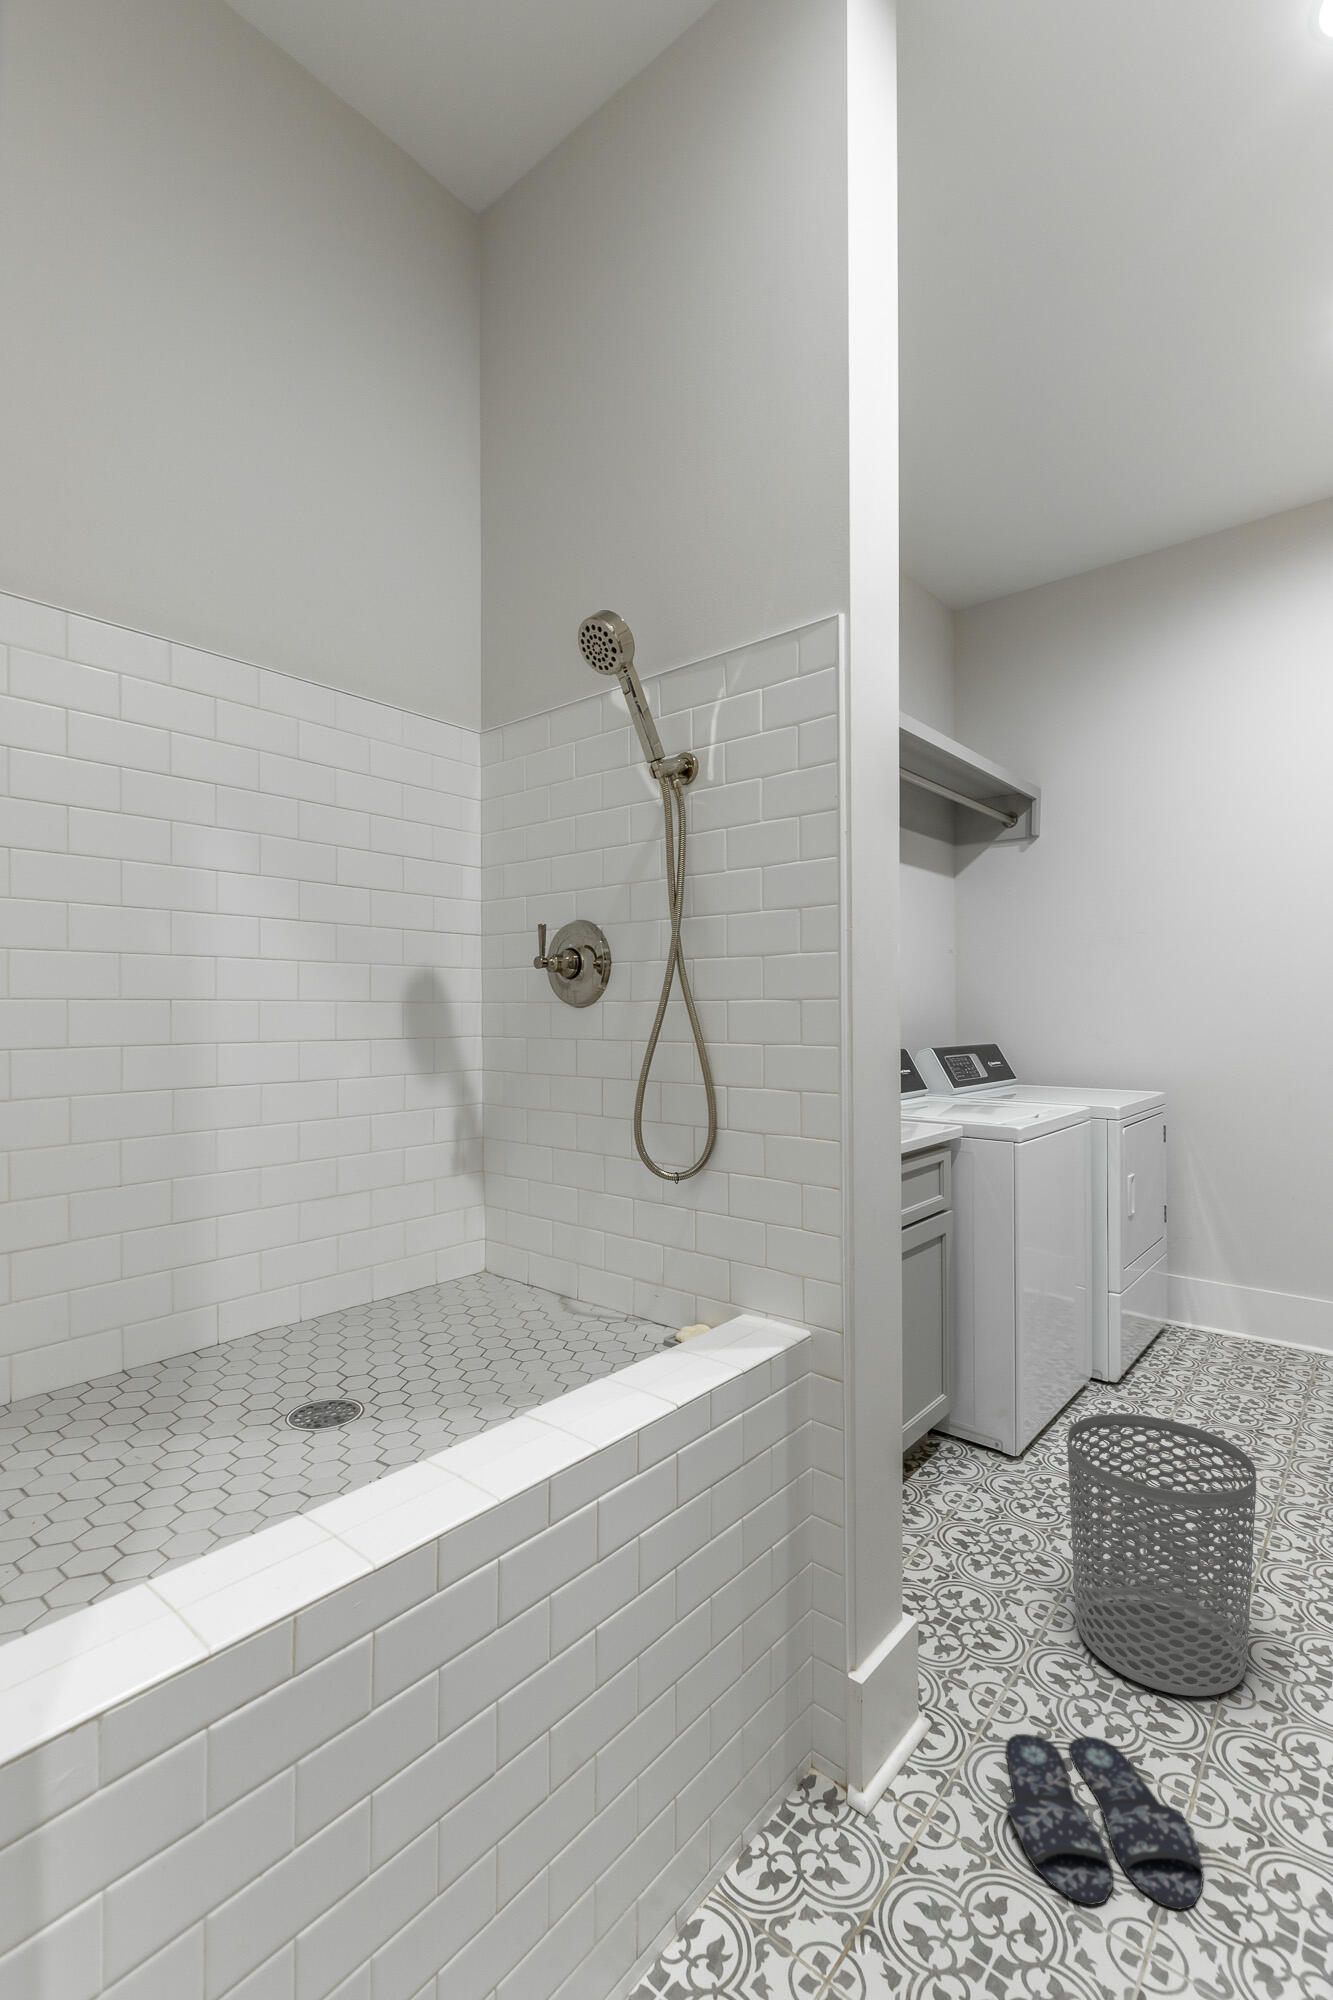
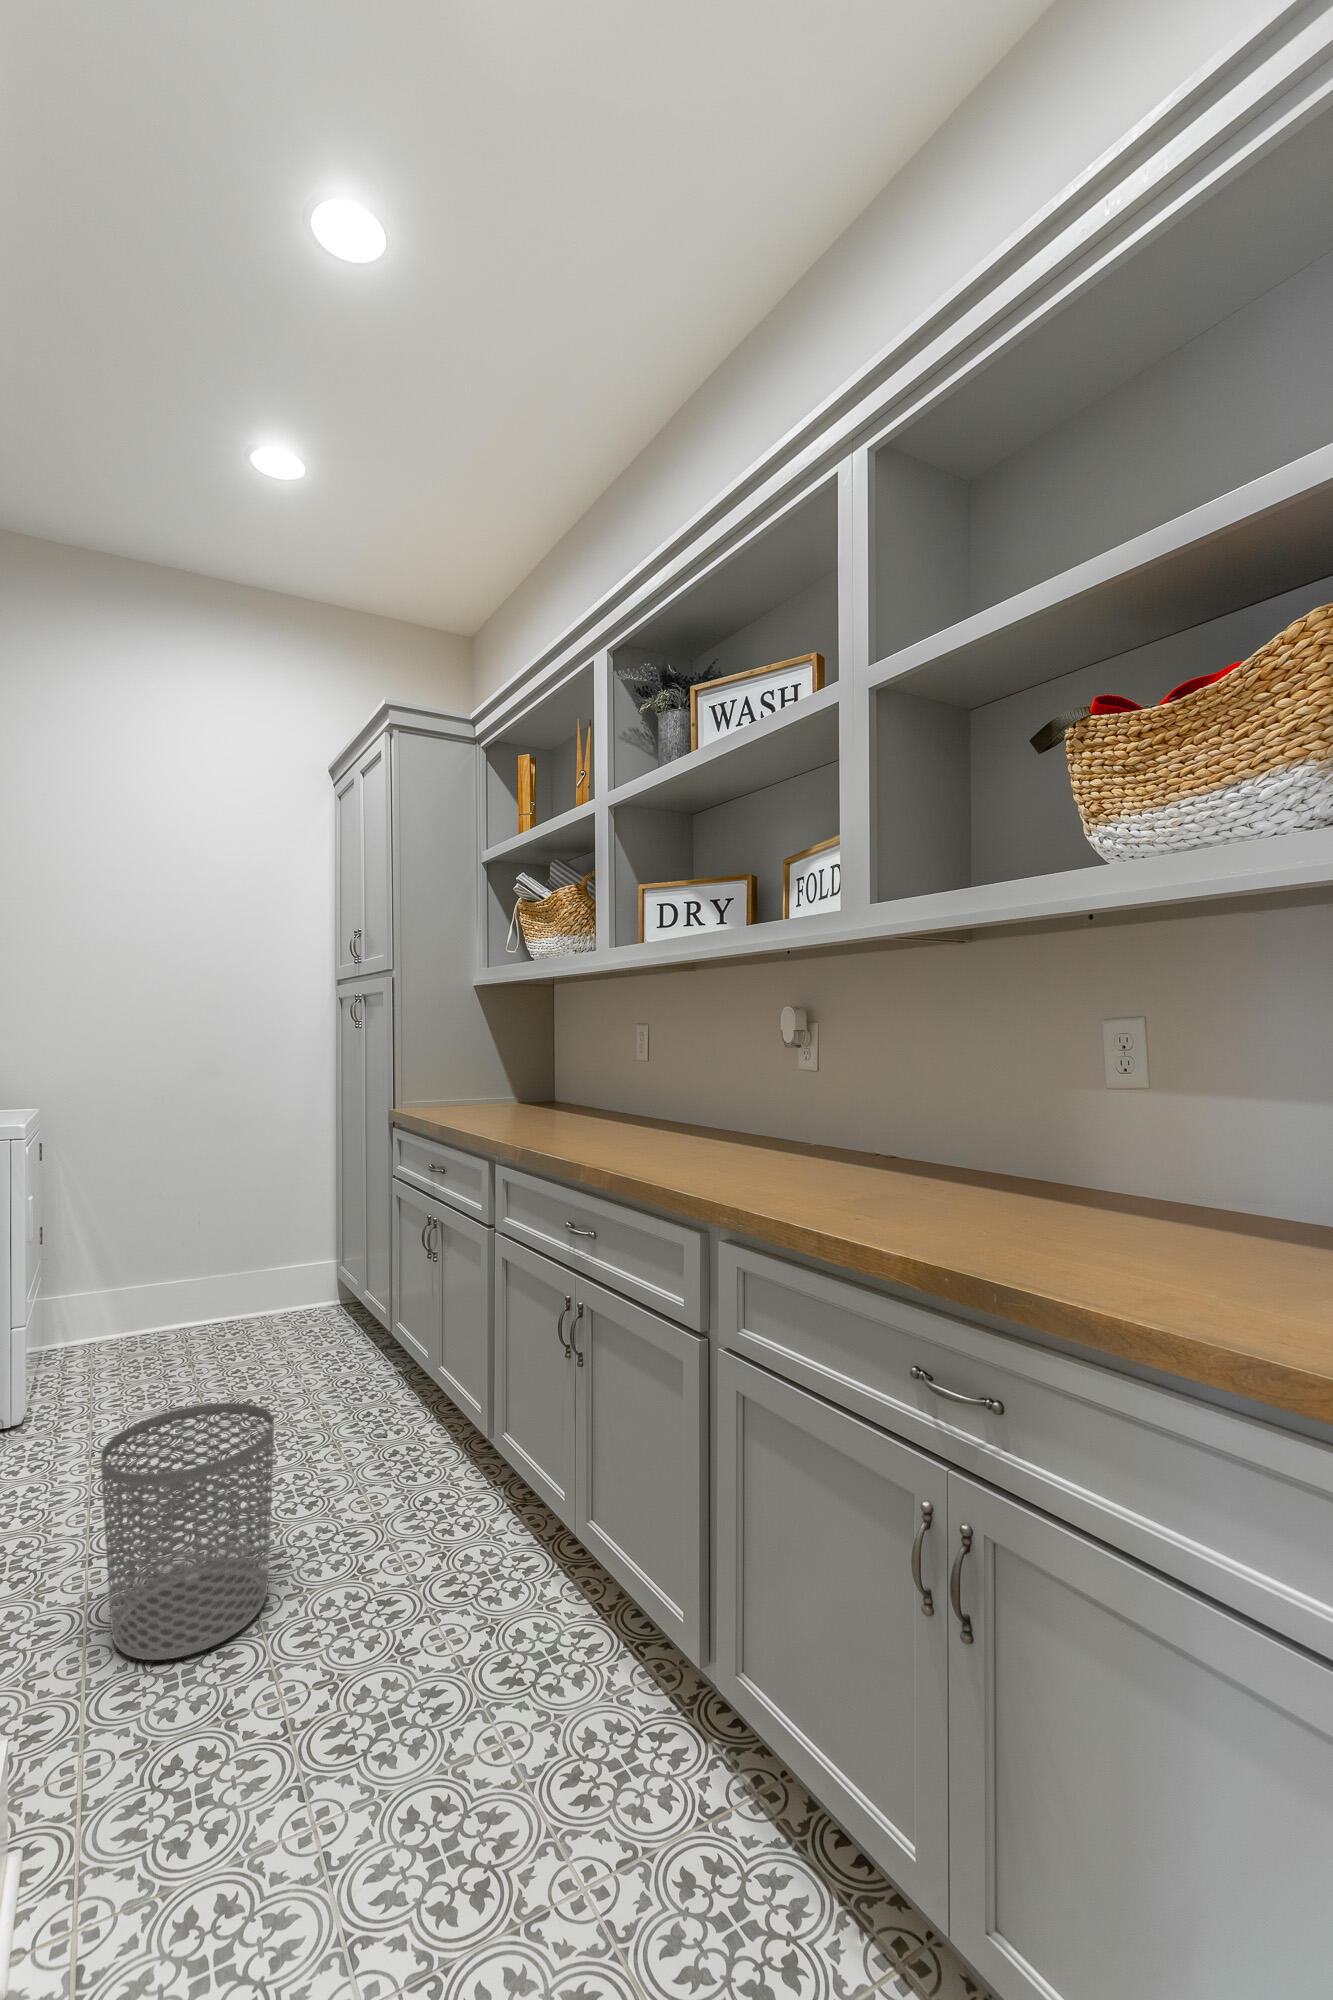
slippers: present [1006,1734,1204,1909] -> none [114,1712,323,1858]

